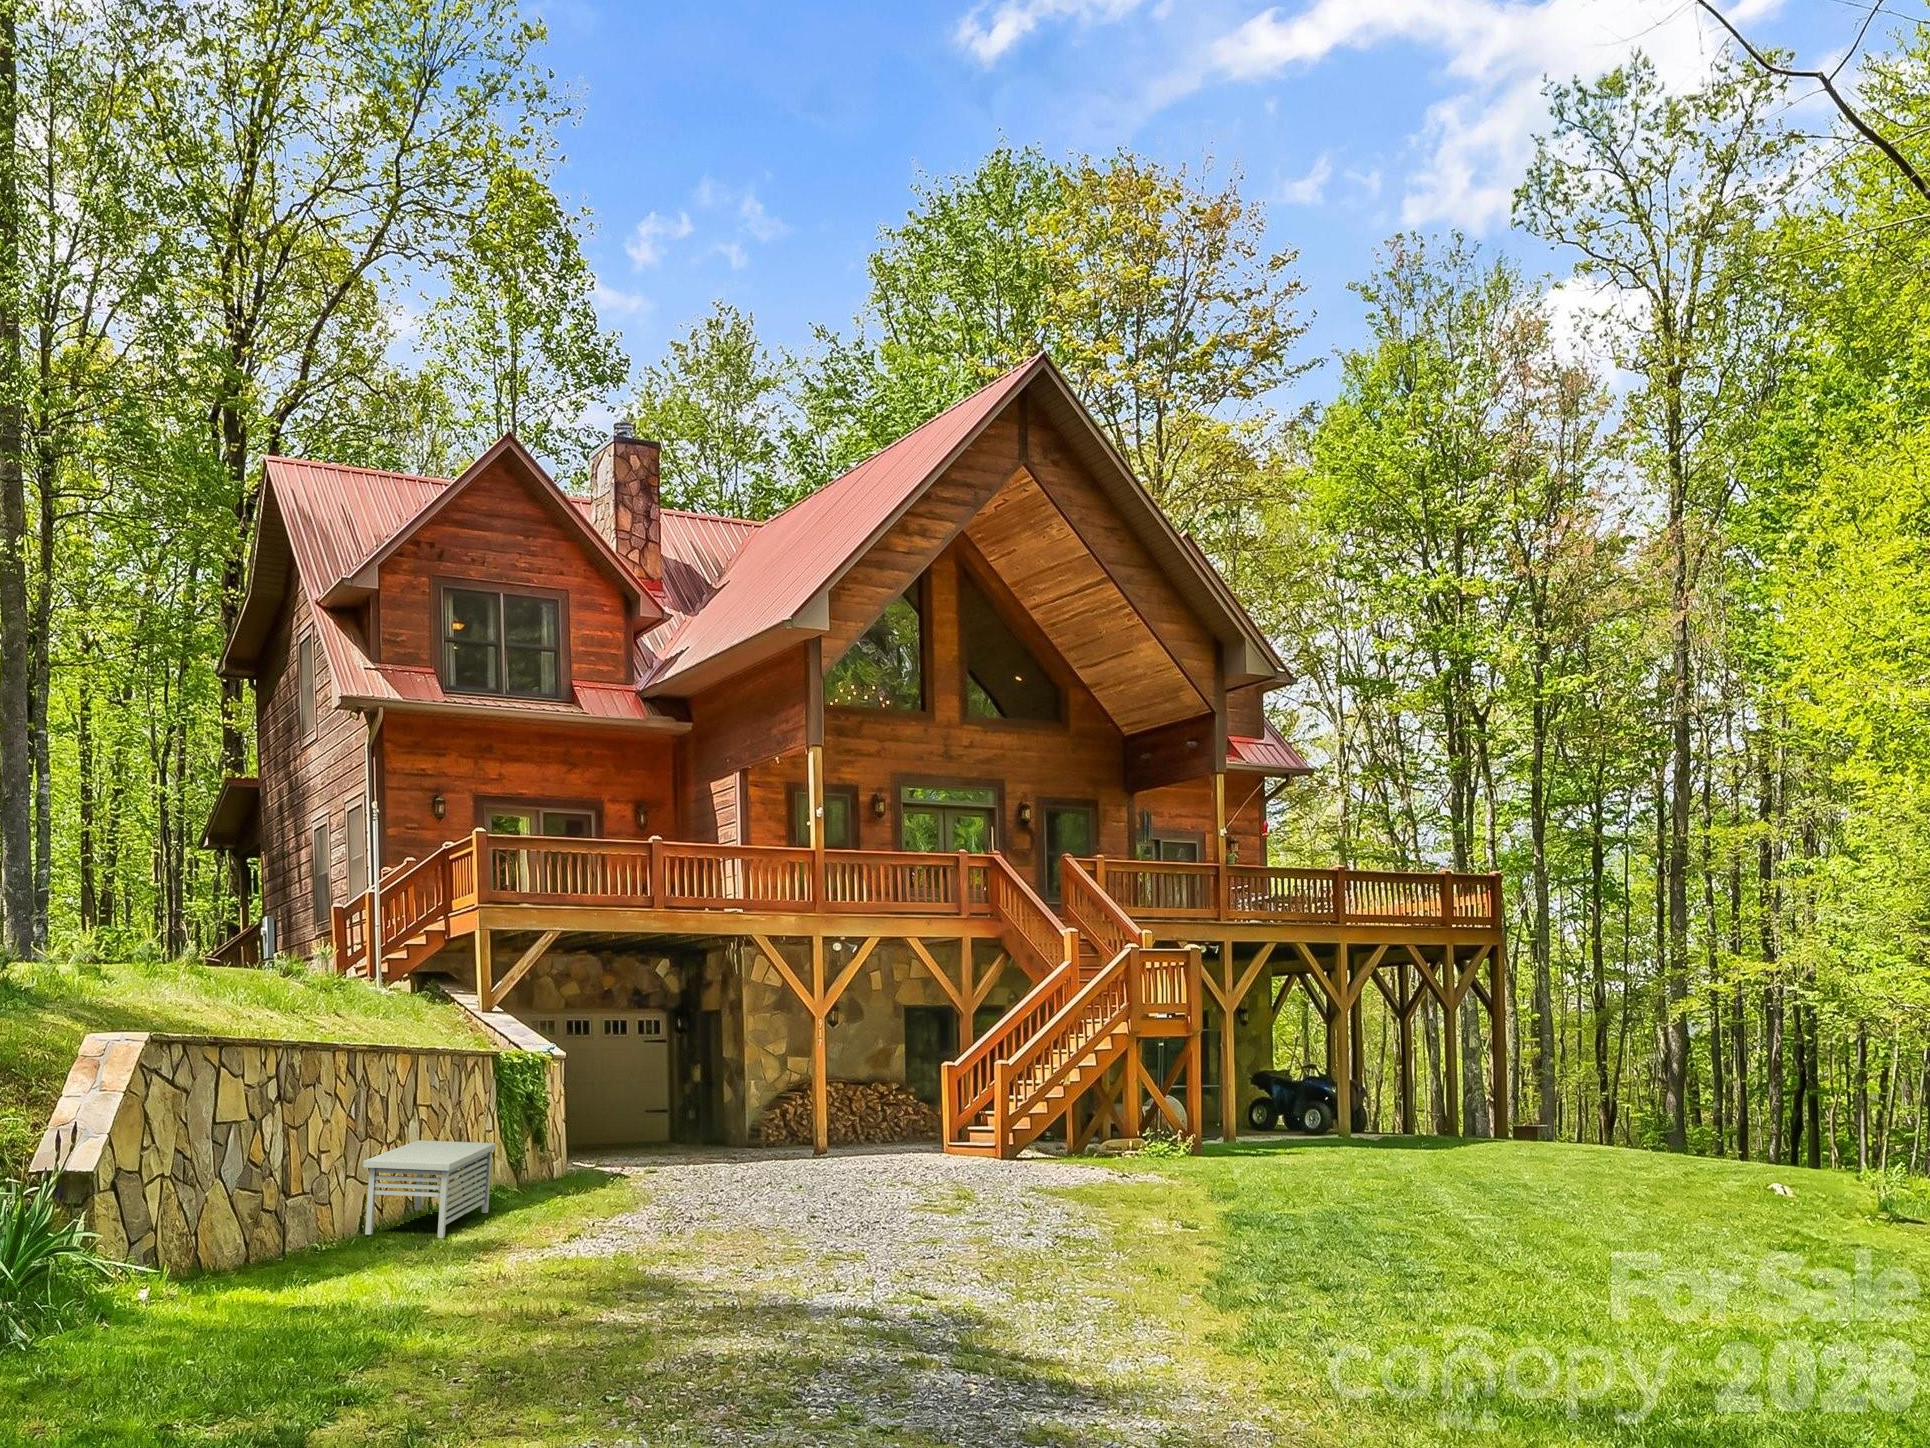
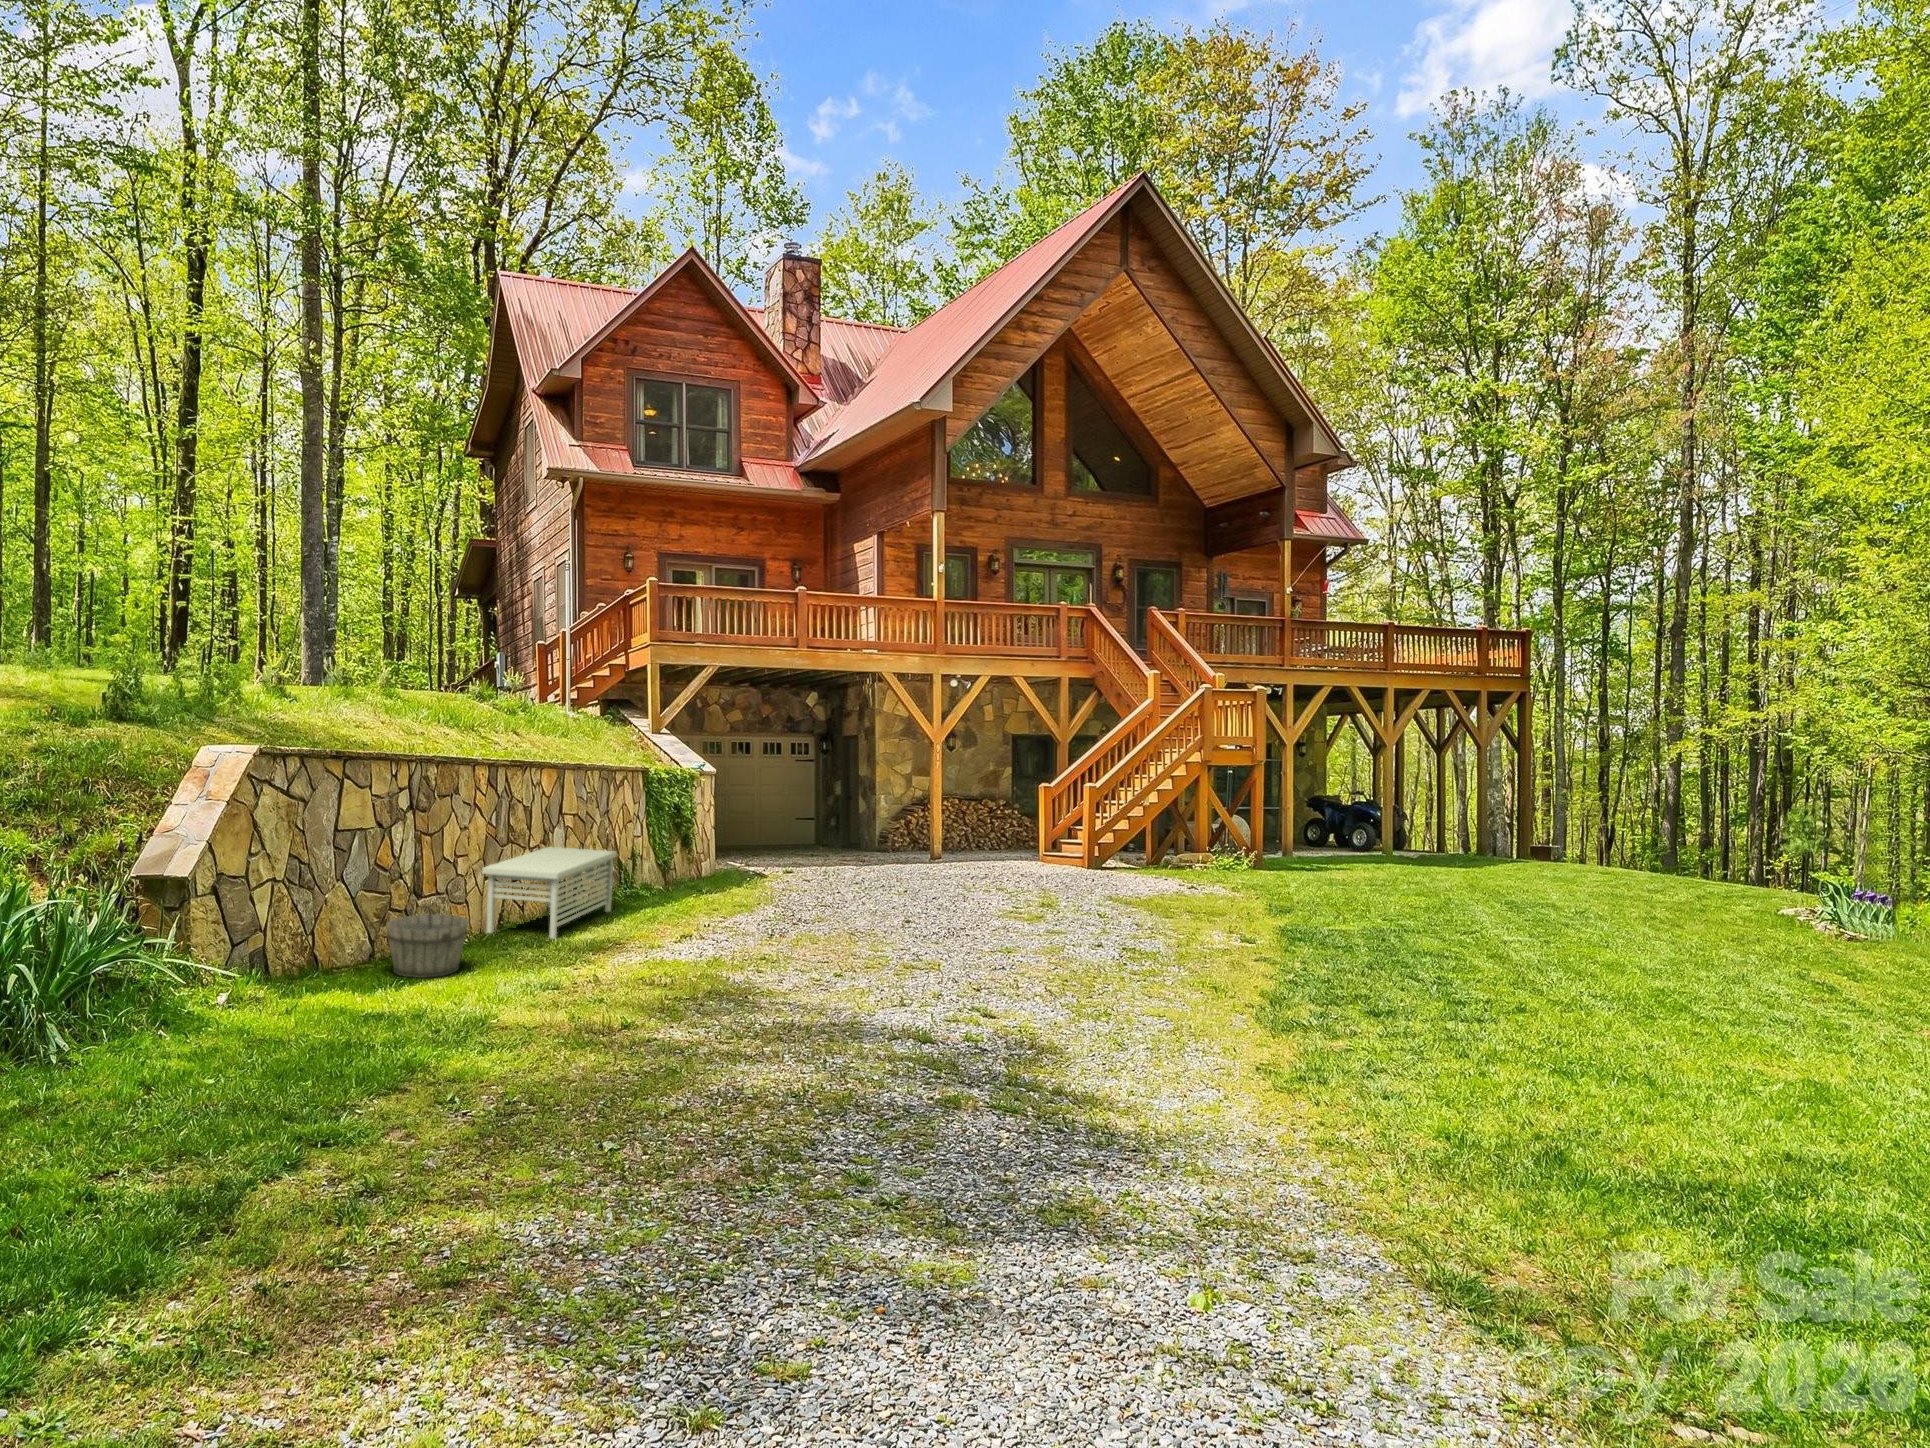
wooden bucket: none [288,1194,374,1274] -> present [386,904,468,978]

